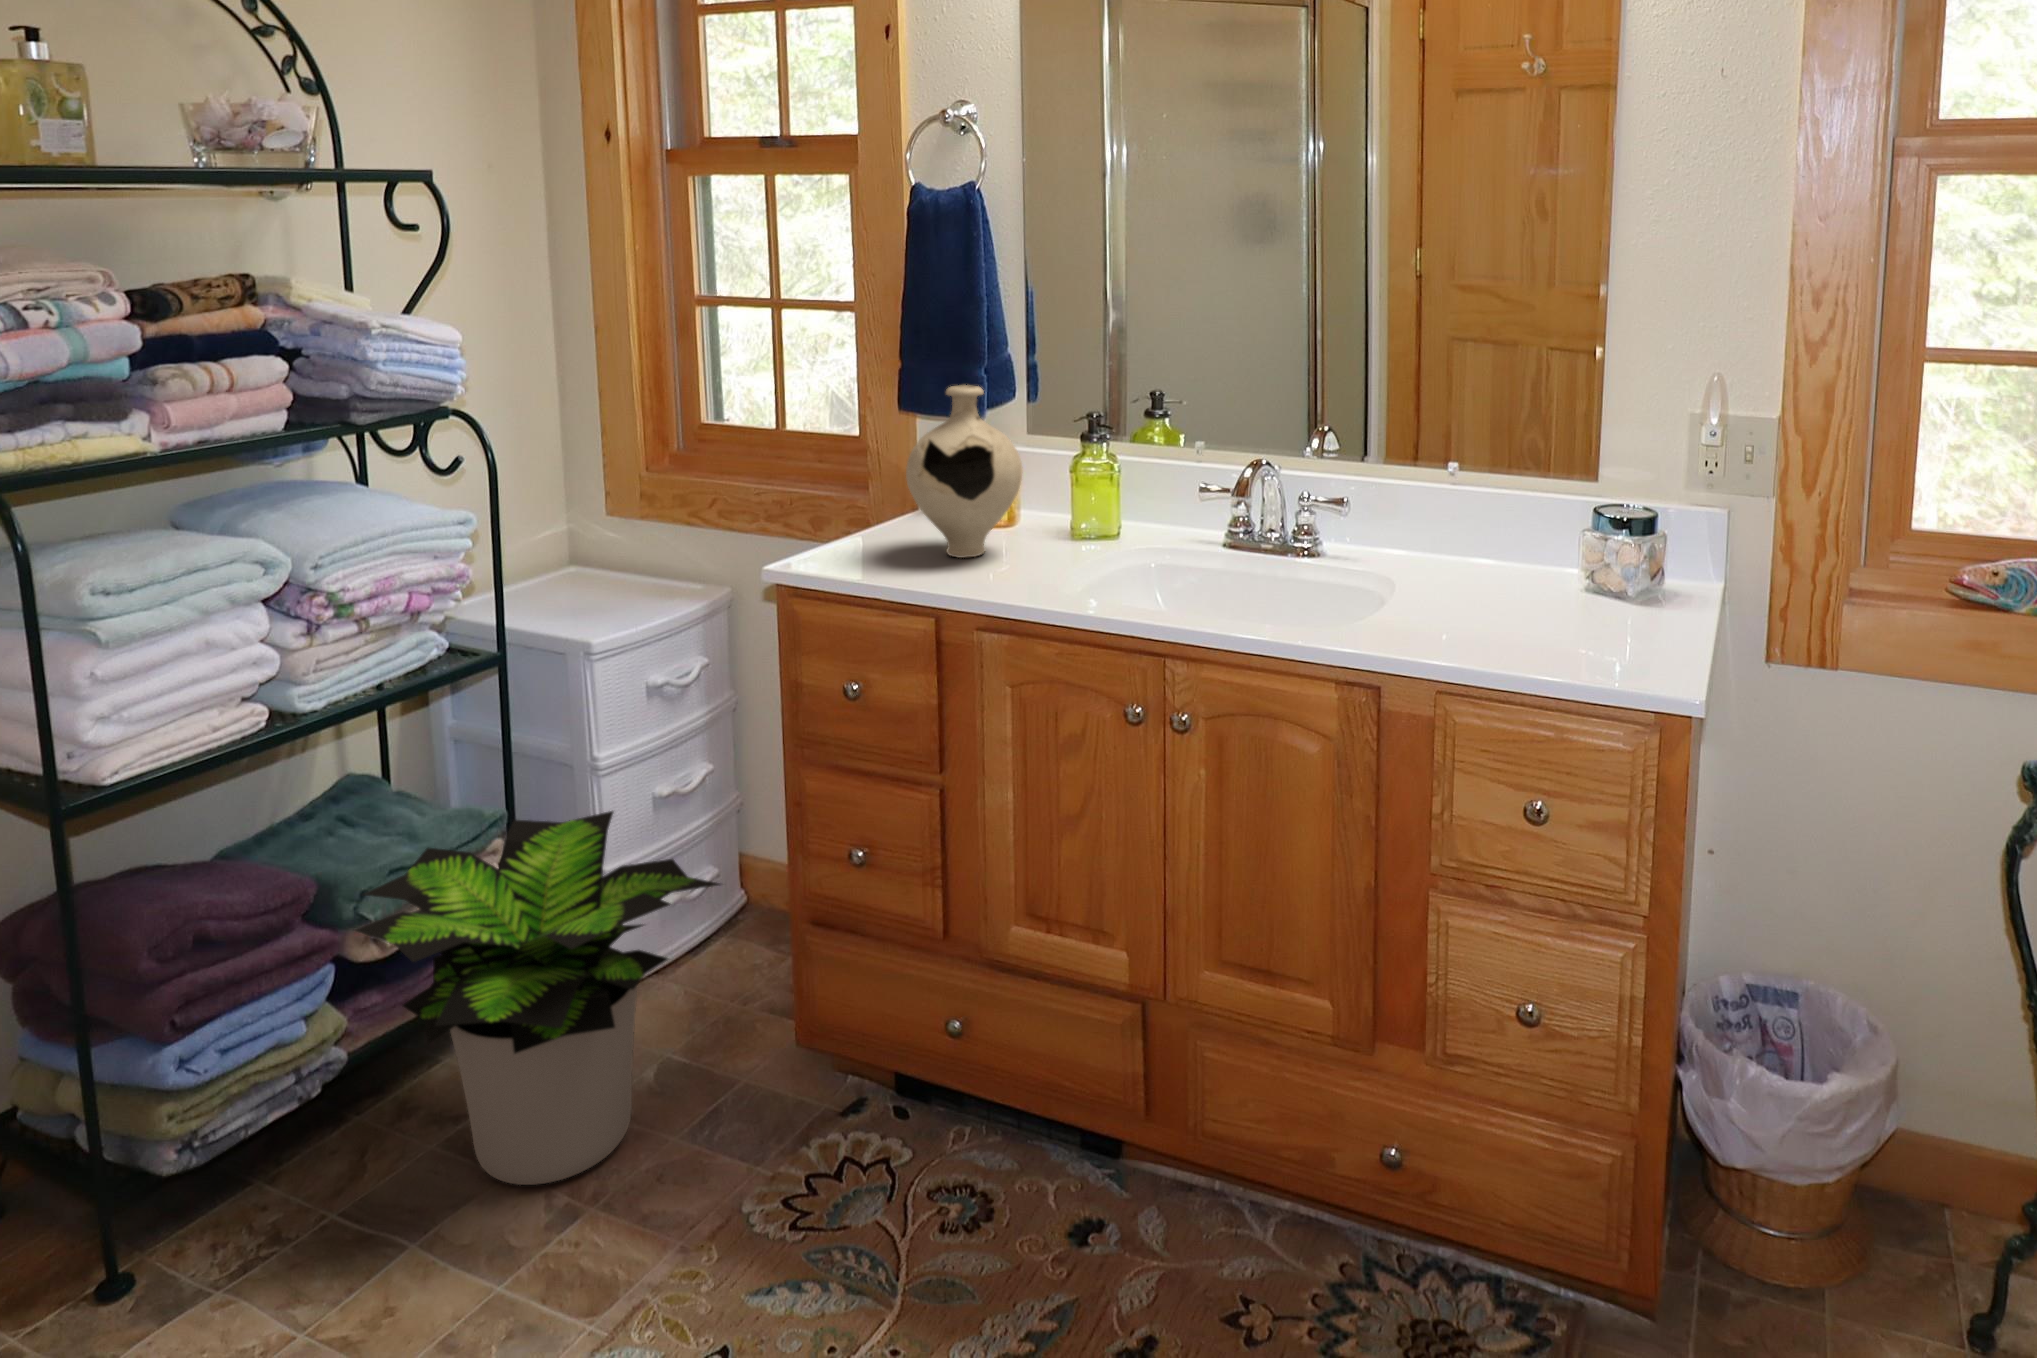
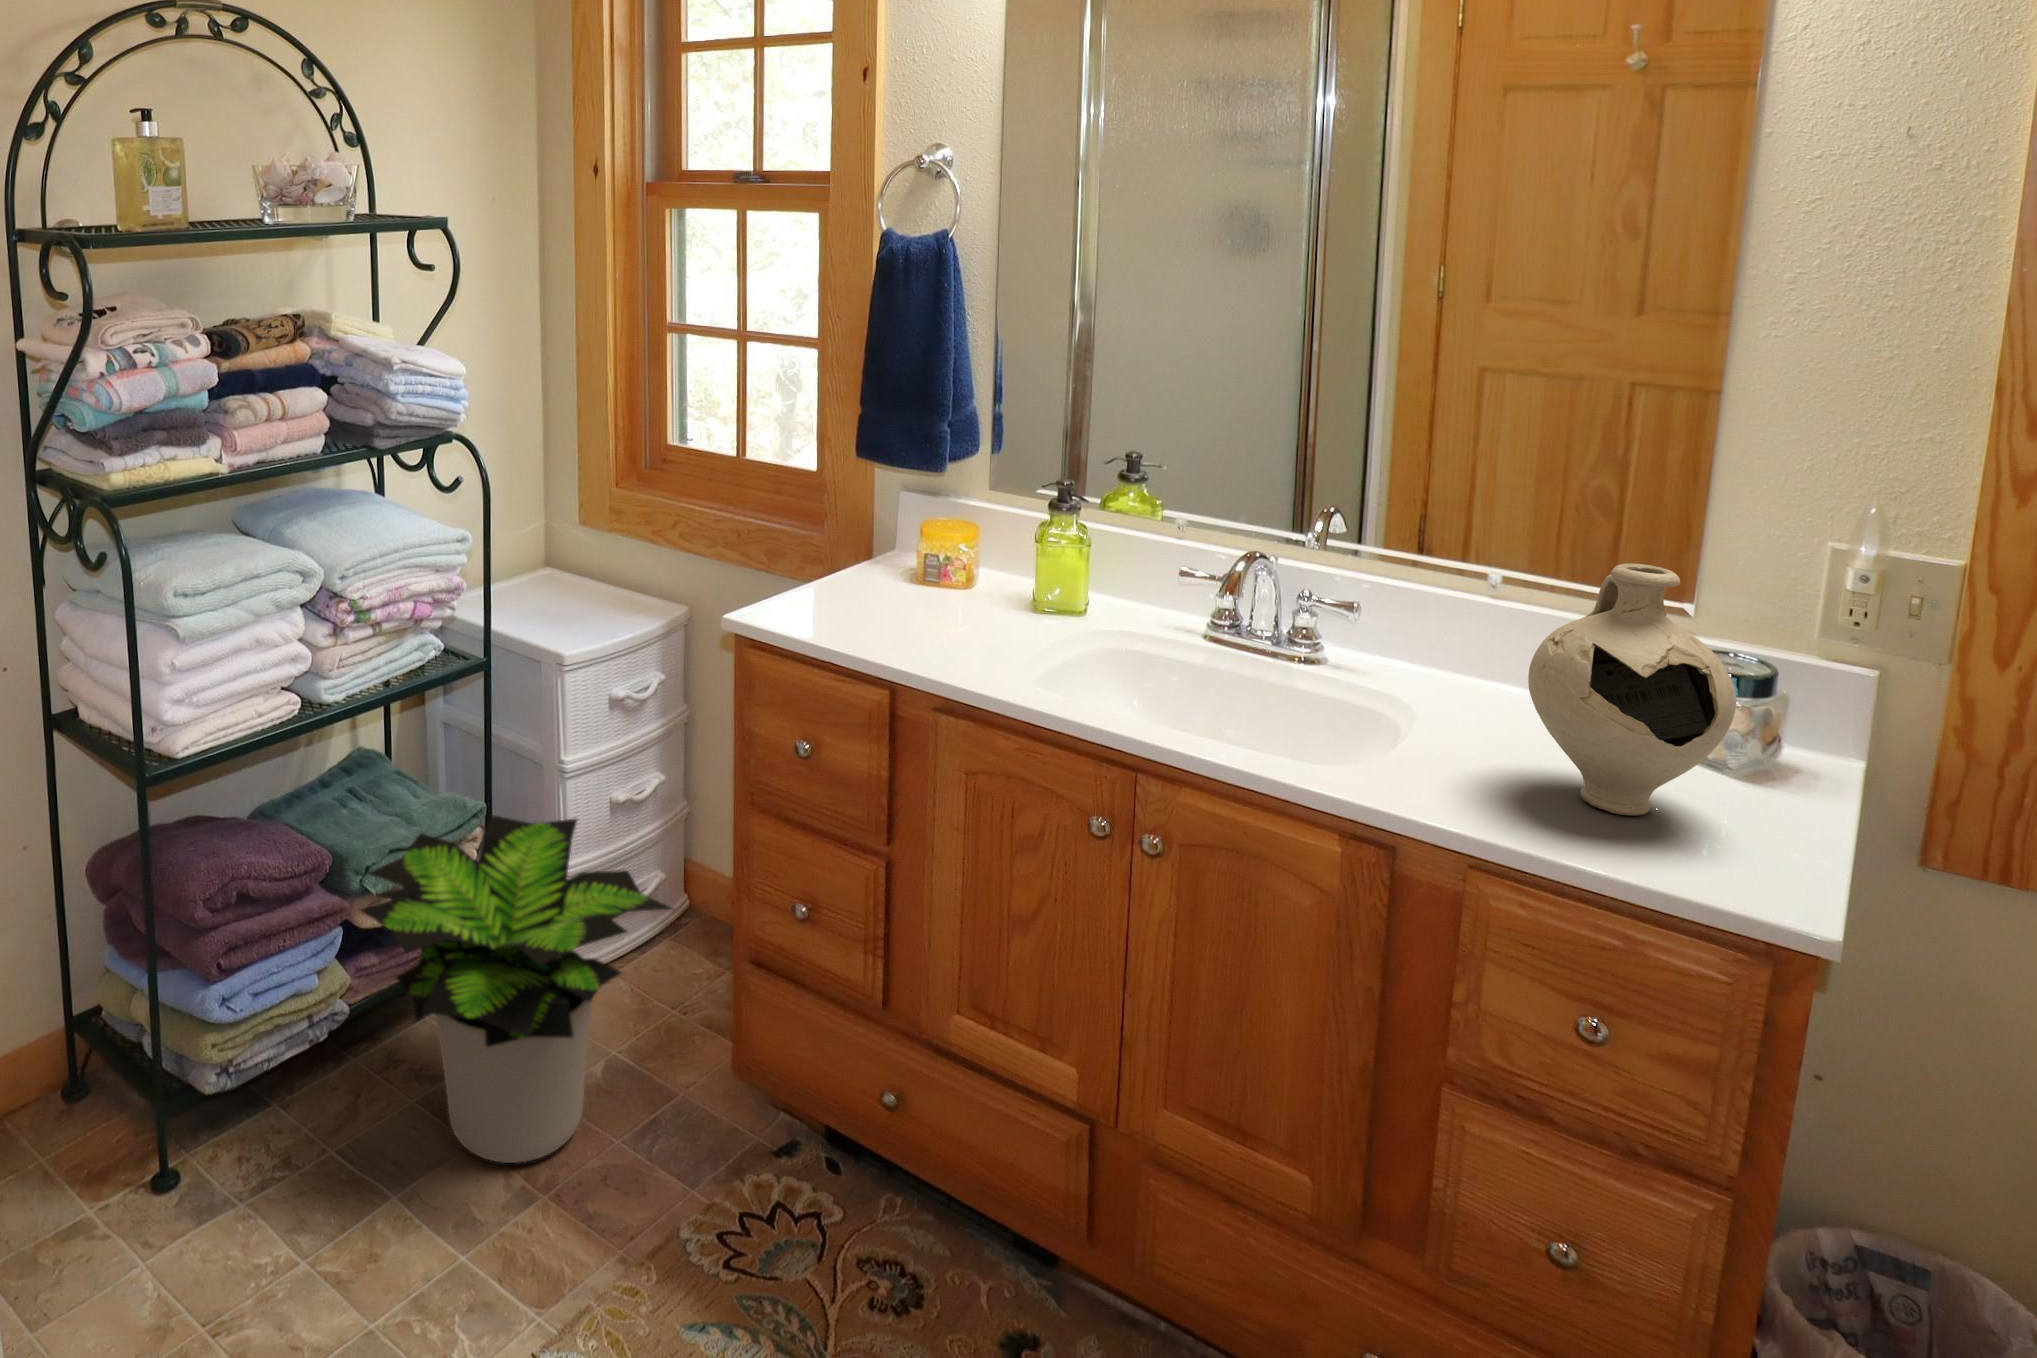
decorative vase: present [906,385,1022,558] -> present [1528,564,1736,816]

